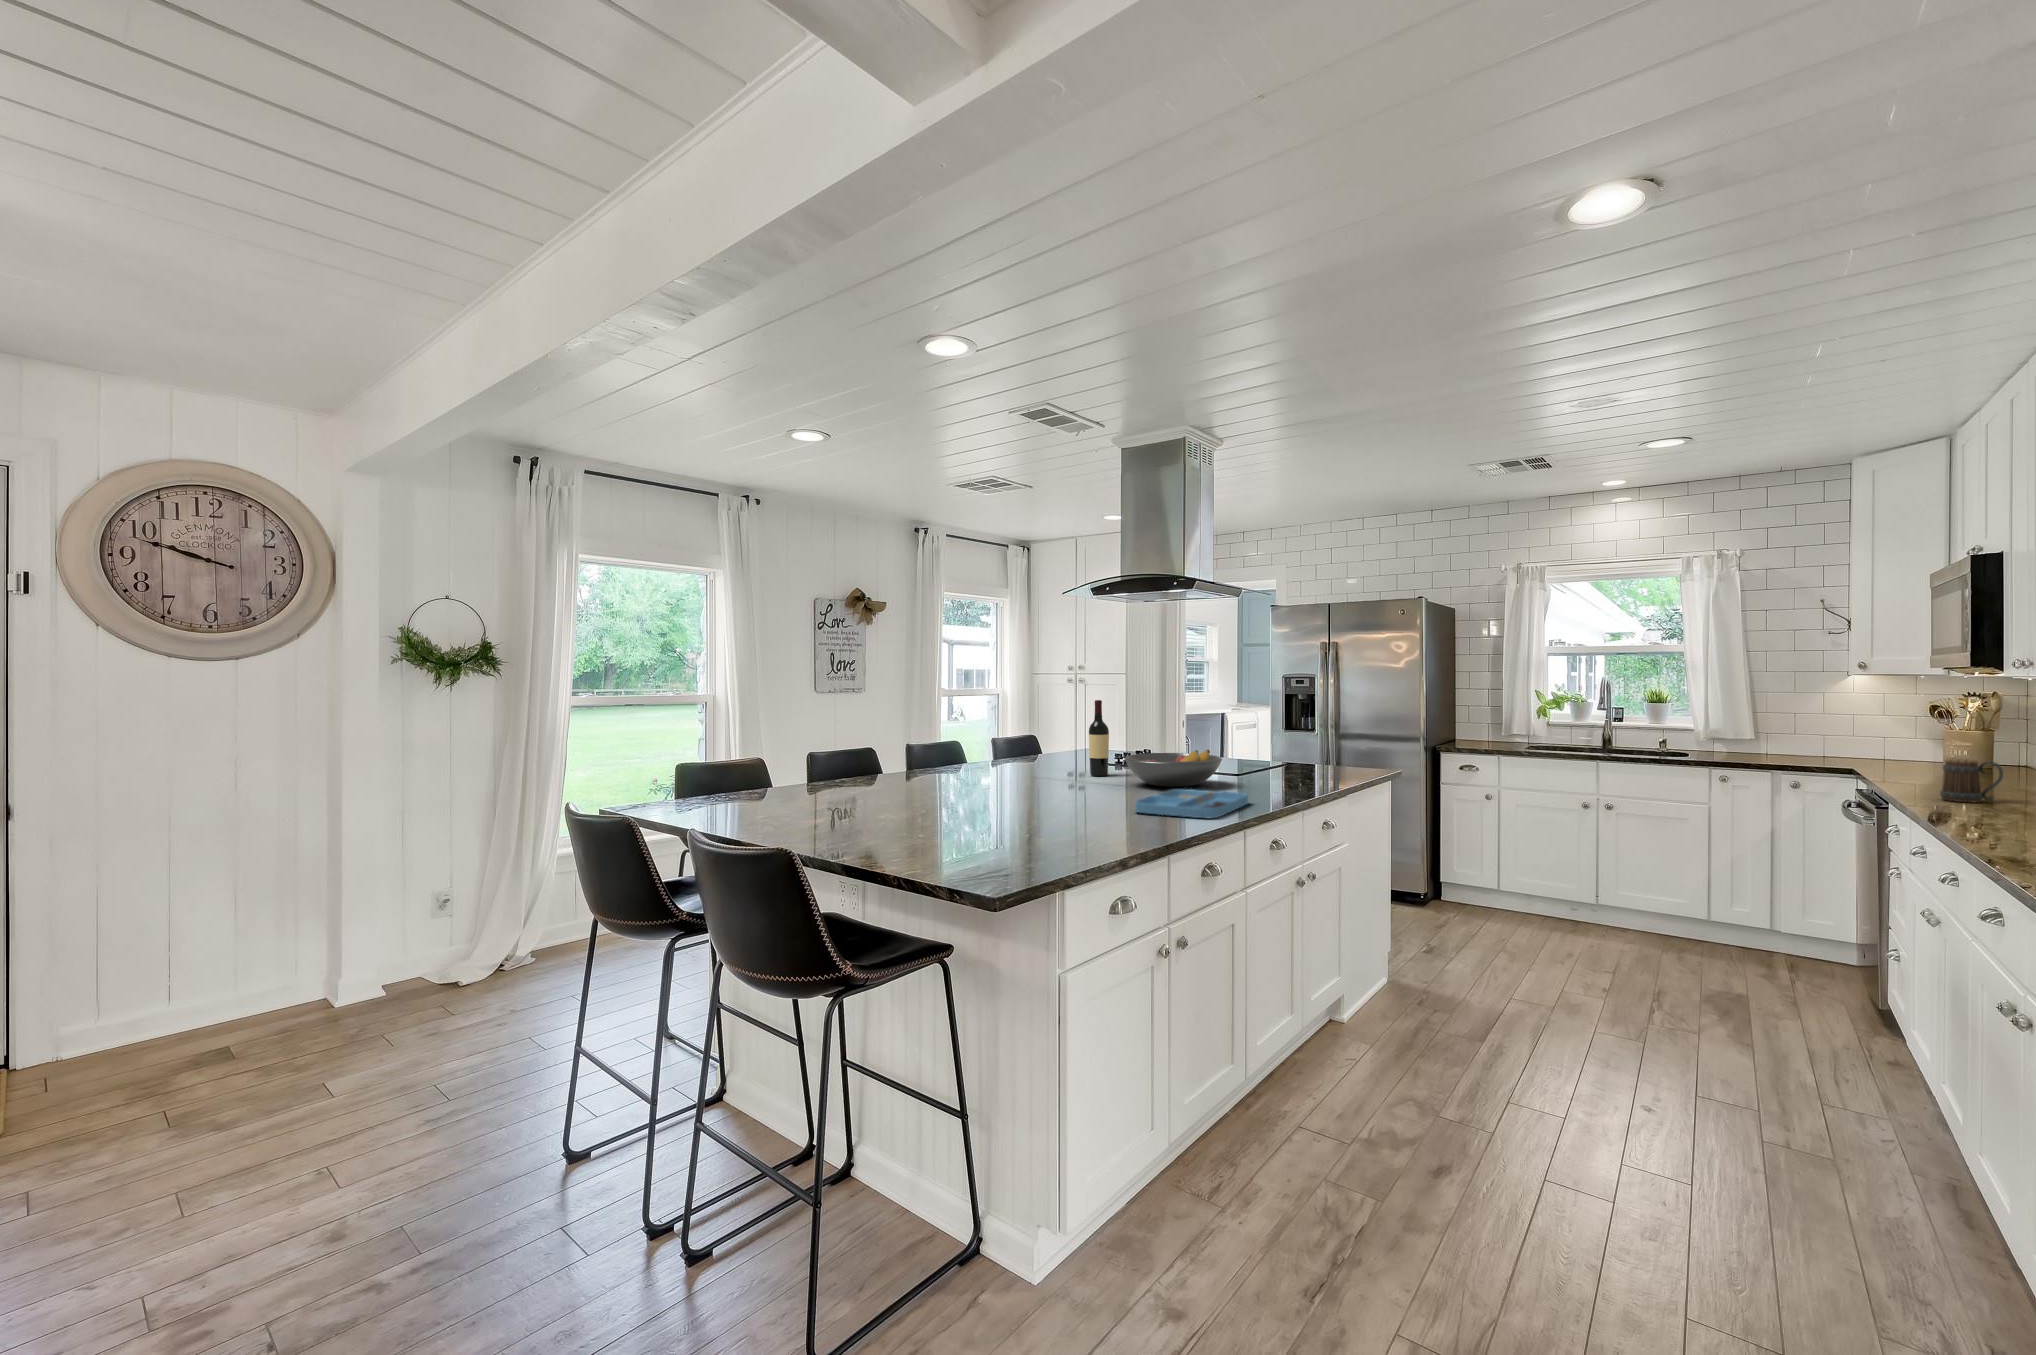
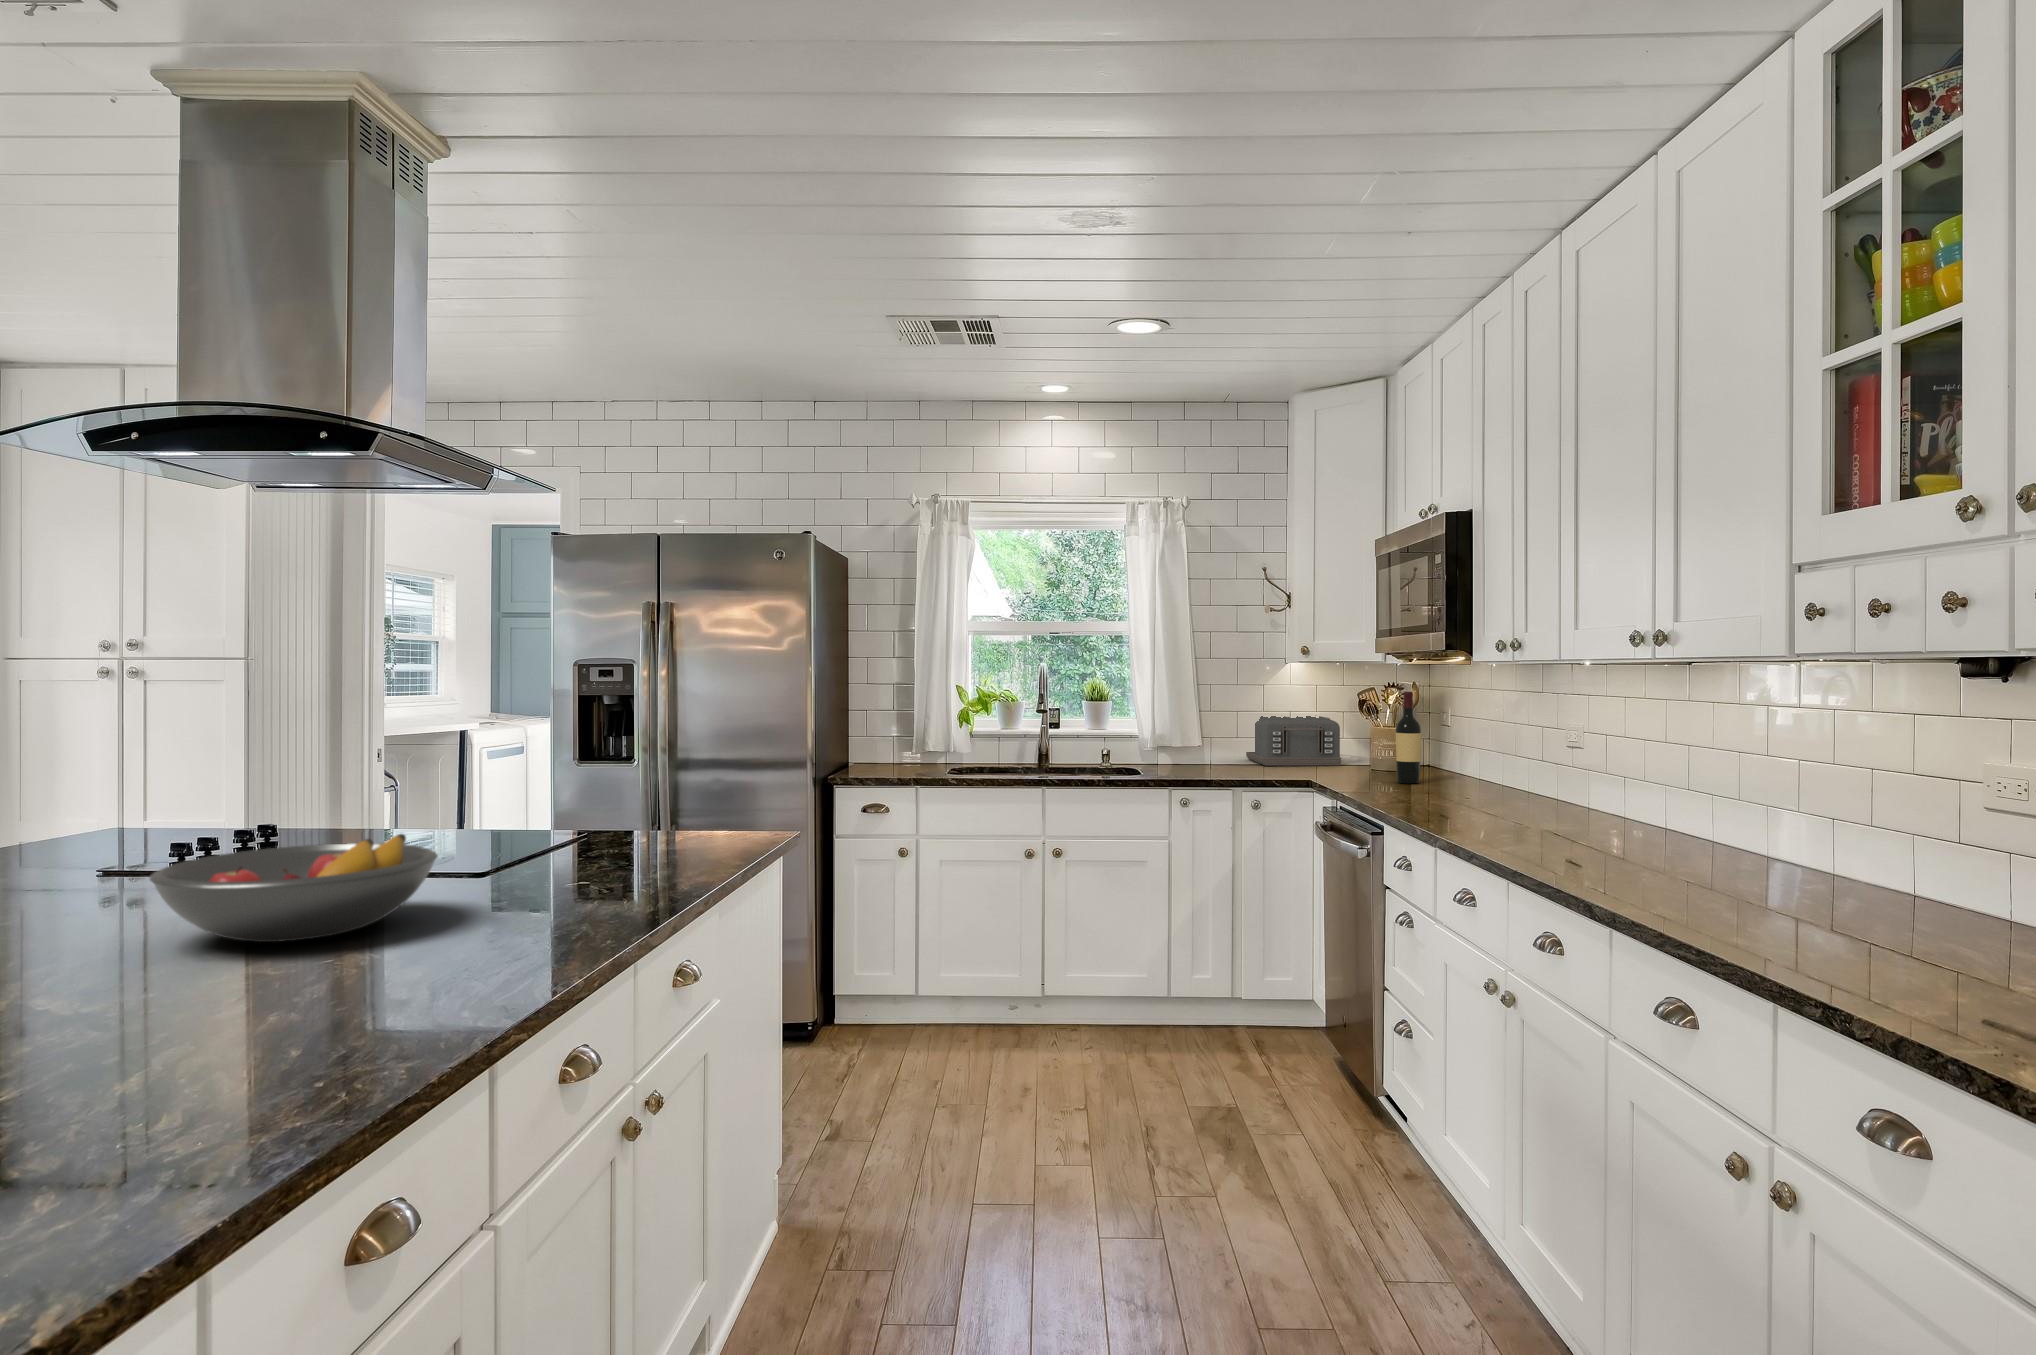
wine bottle: present [1089,700,1109,776] -> present [1396,692,1421,783]
toaster: none [1807,717,1902,760] -> present [1246,716,1341,766]
mug: present [1940,759,2003,803] -> none [1462,768,1521,825]
tray: present [1135,789,1248,818] -> none [109,956,500,1088]

